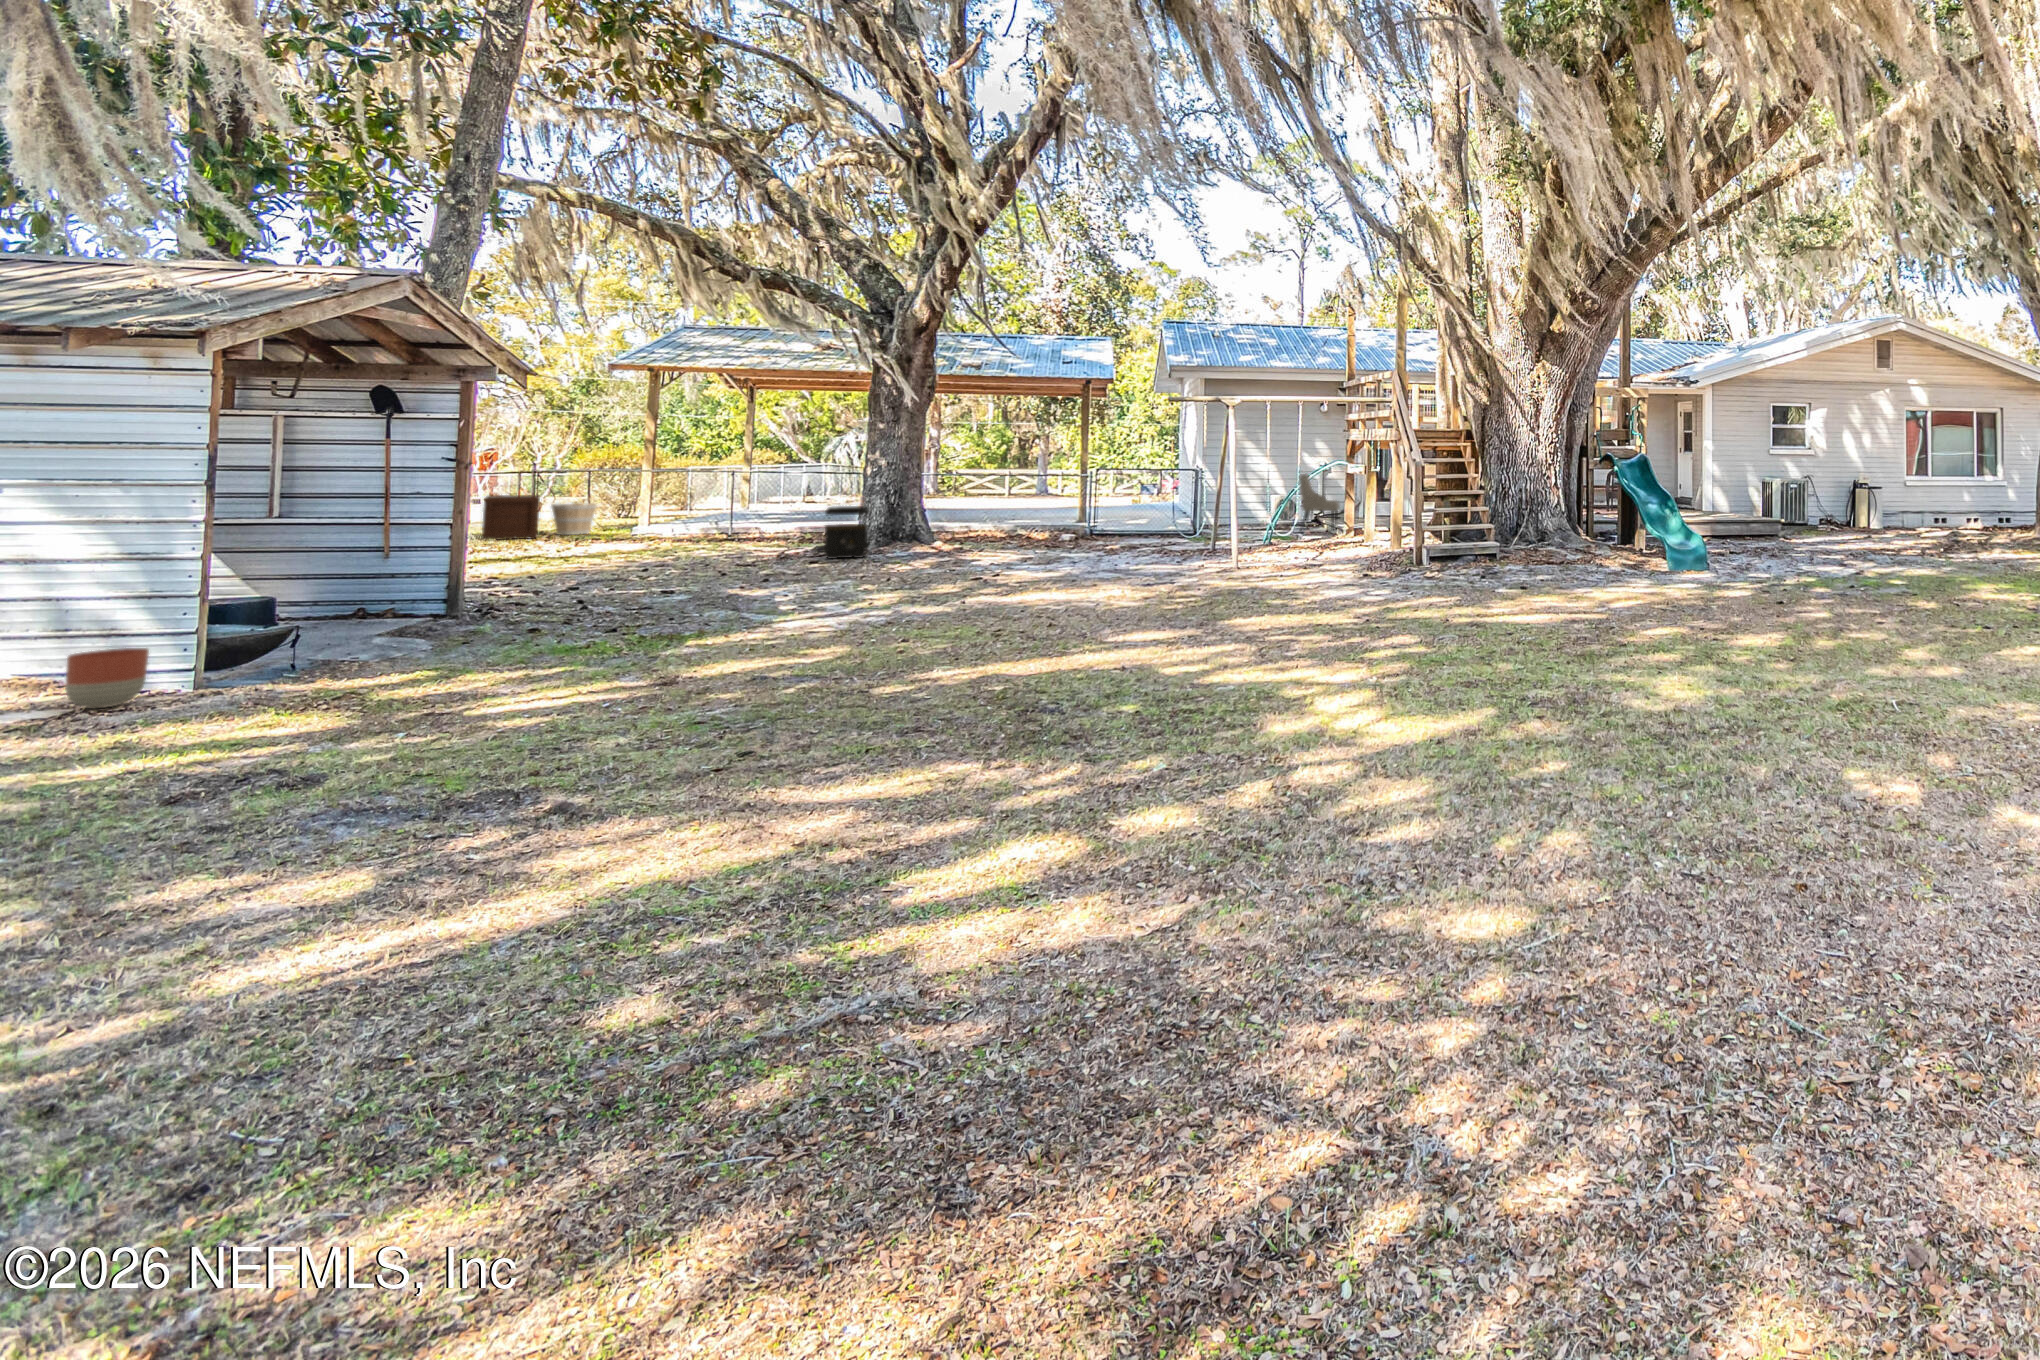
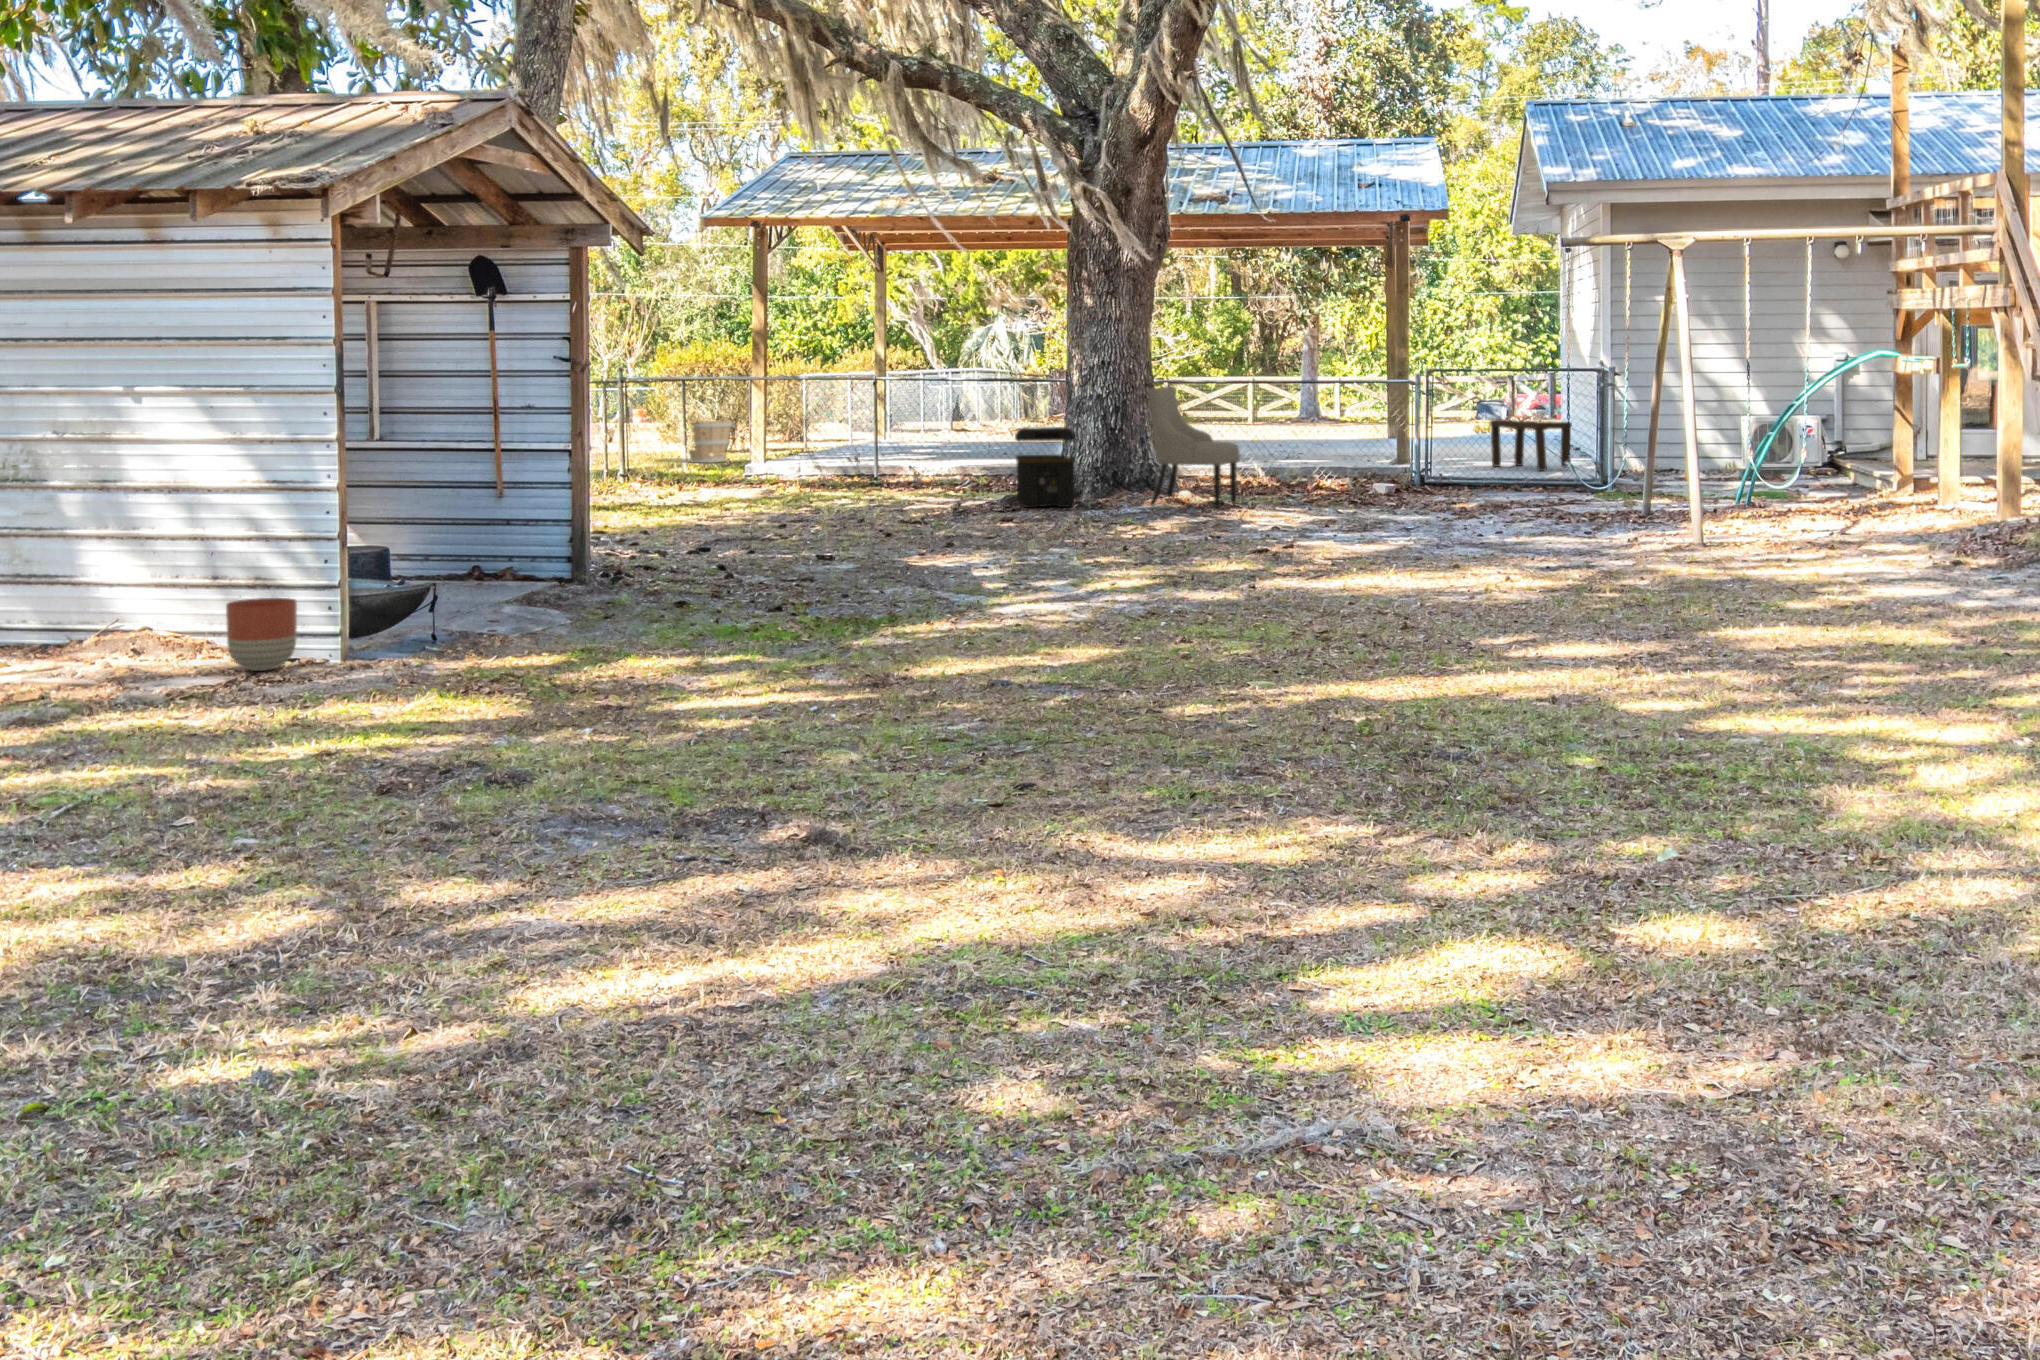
chair: present [1299,474,1340,529] -> present [1149,386,1240,507]
wooden crate: present [482,495,540,540] -> none [611,408,671,468]
bench: none [1145,499,1191,528] -> present [1490,419,1572,471]

